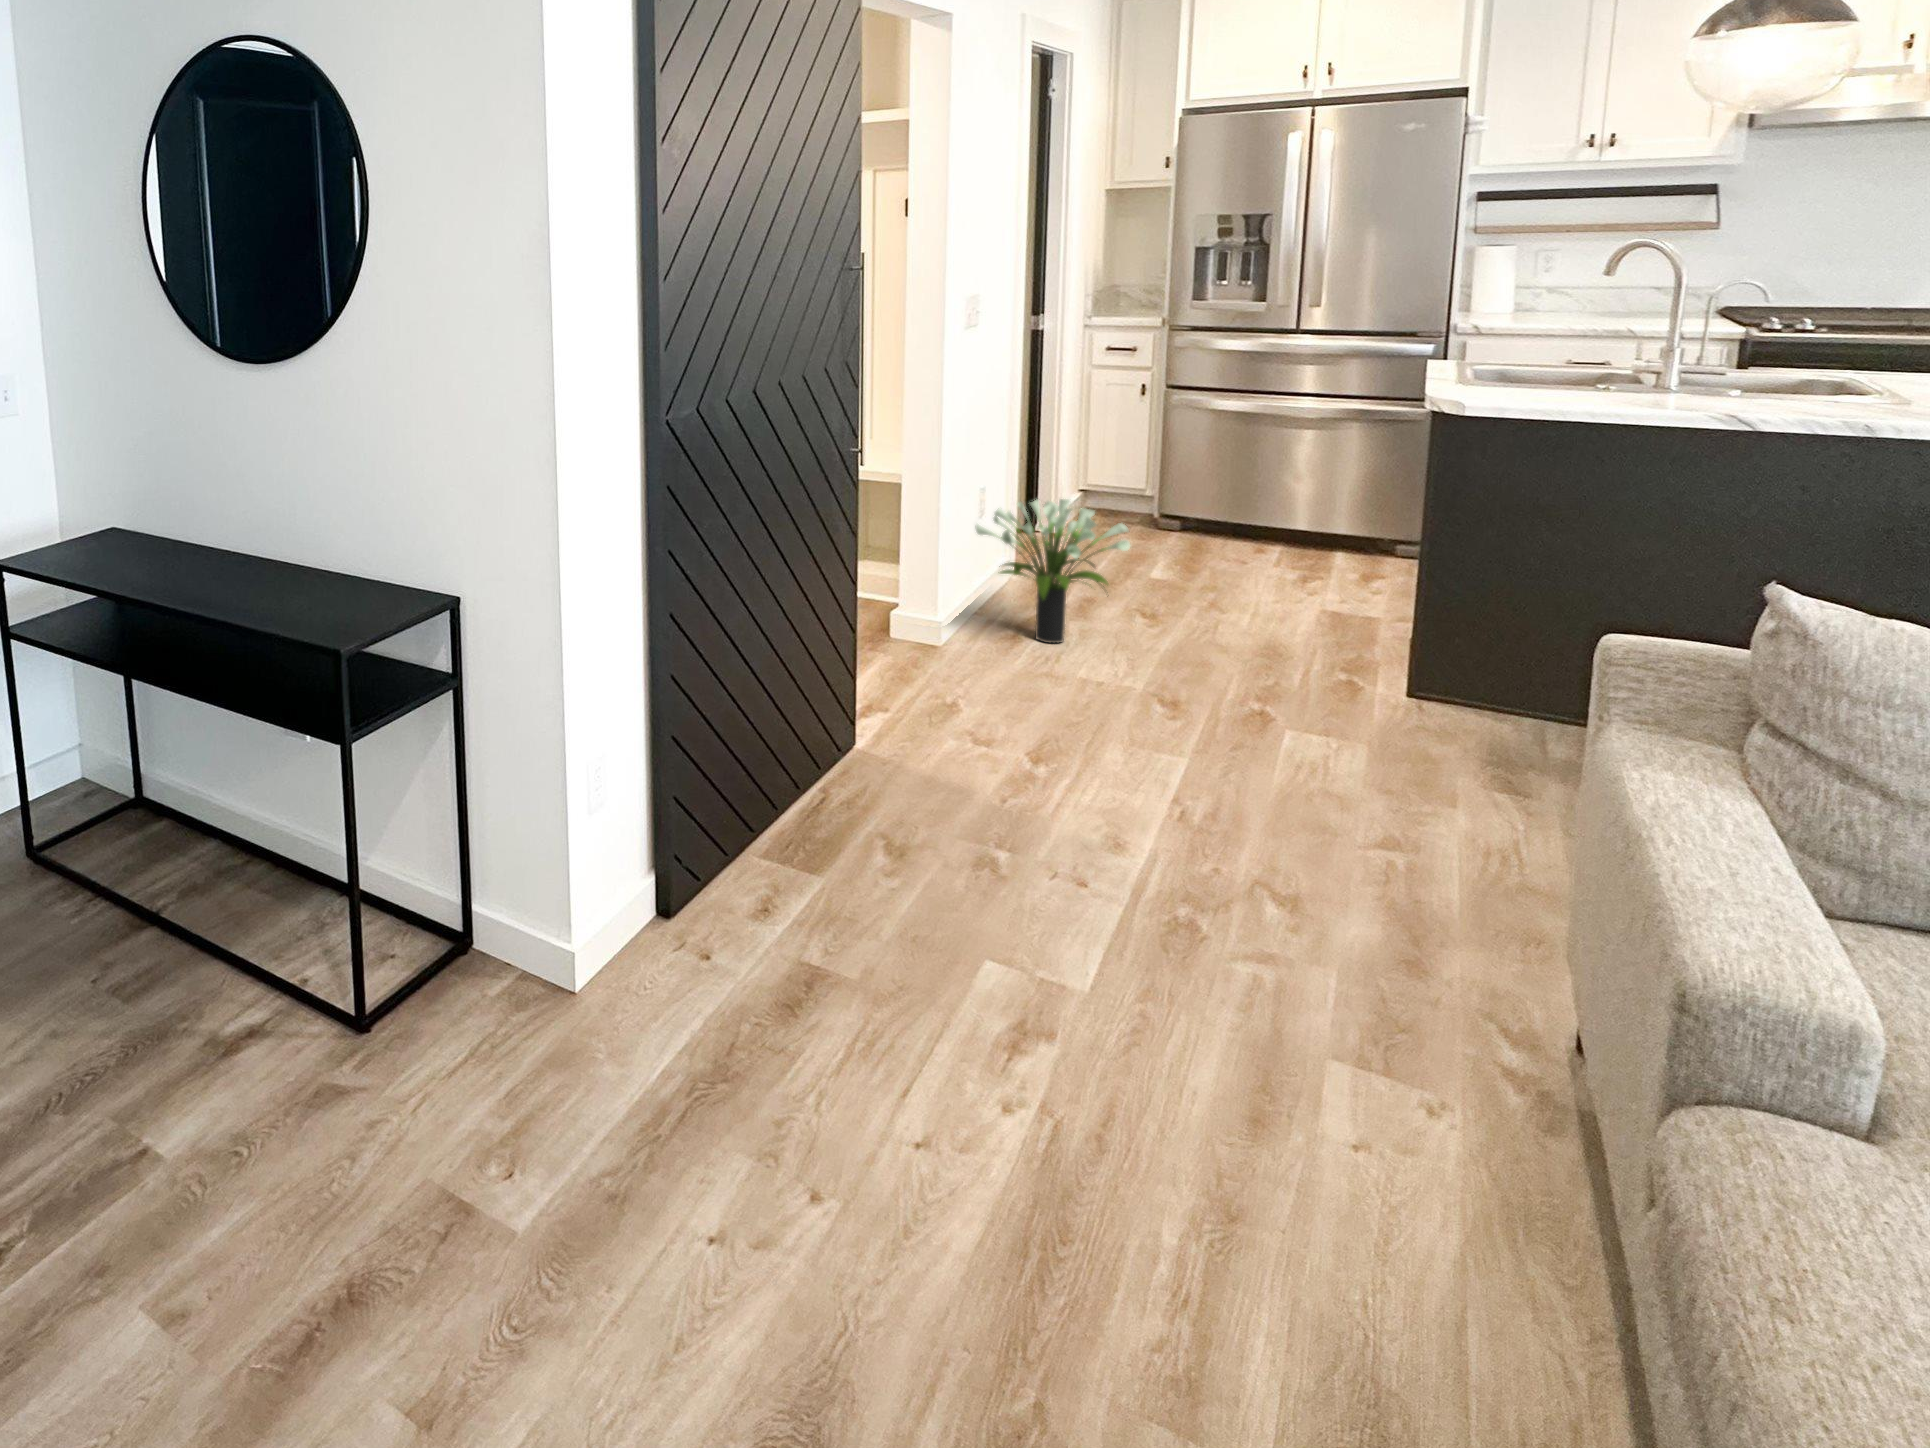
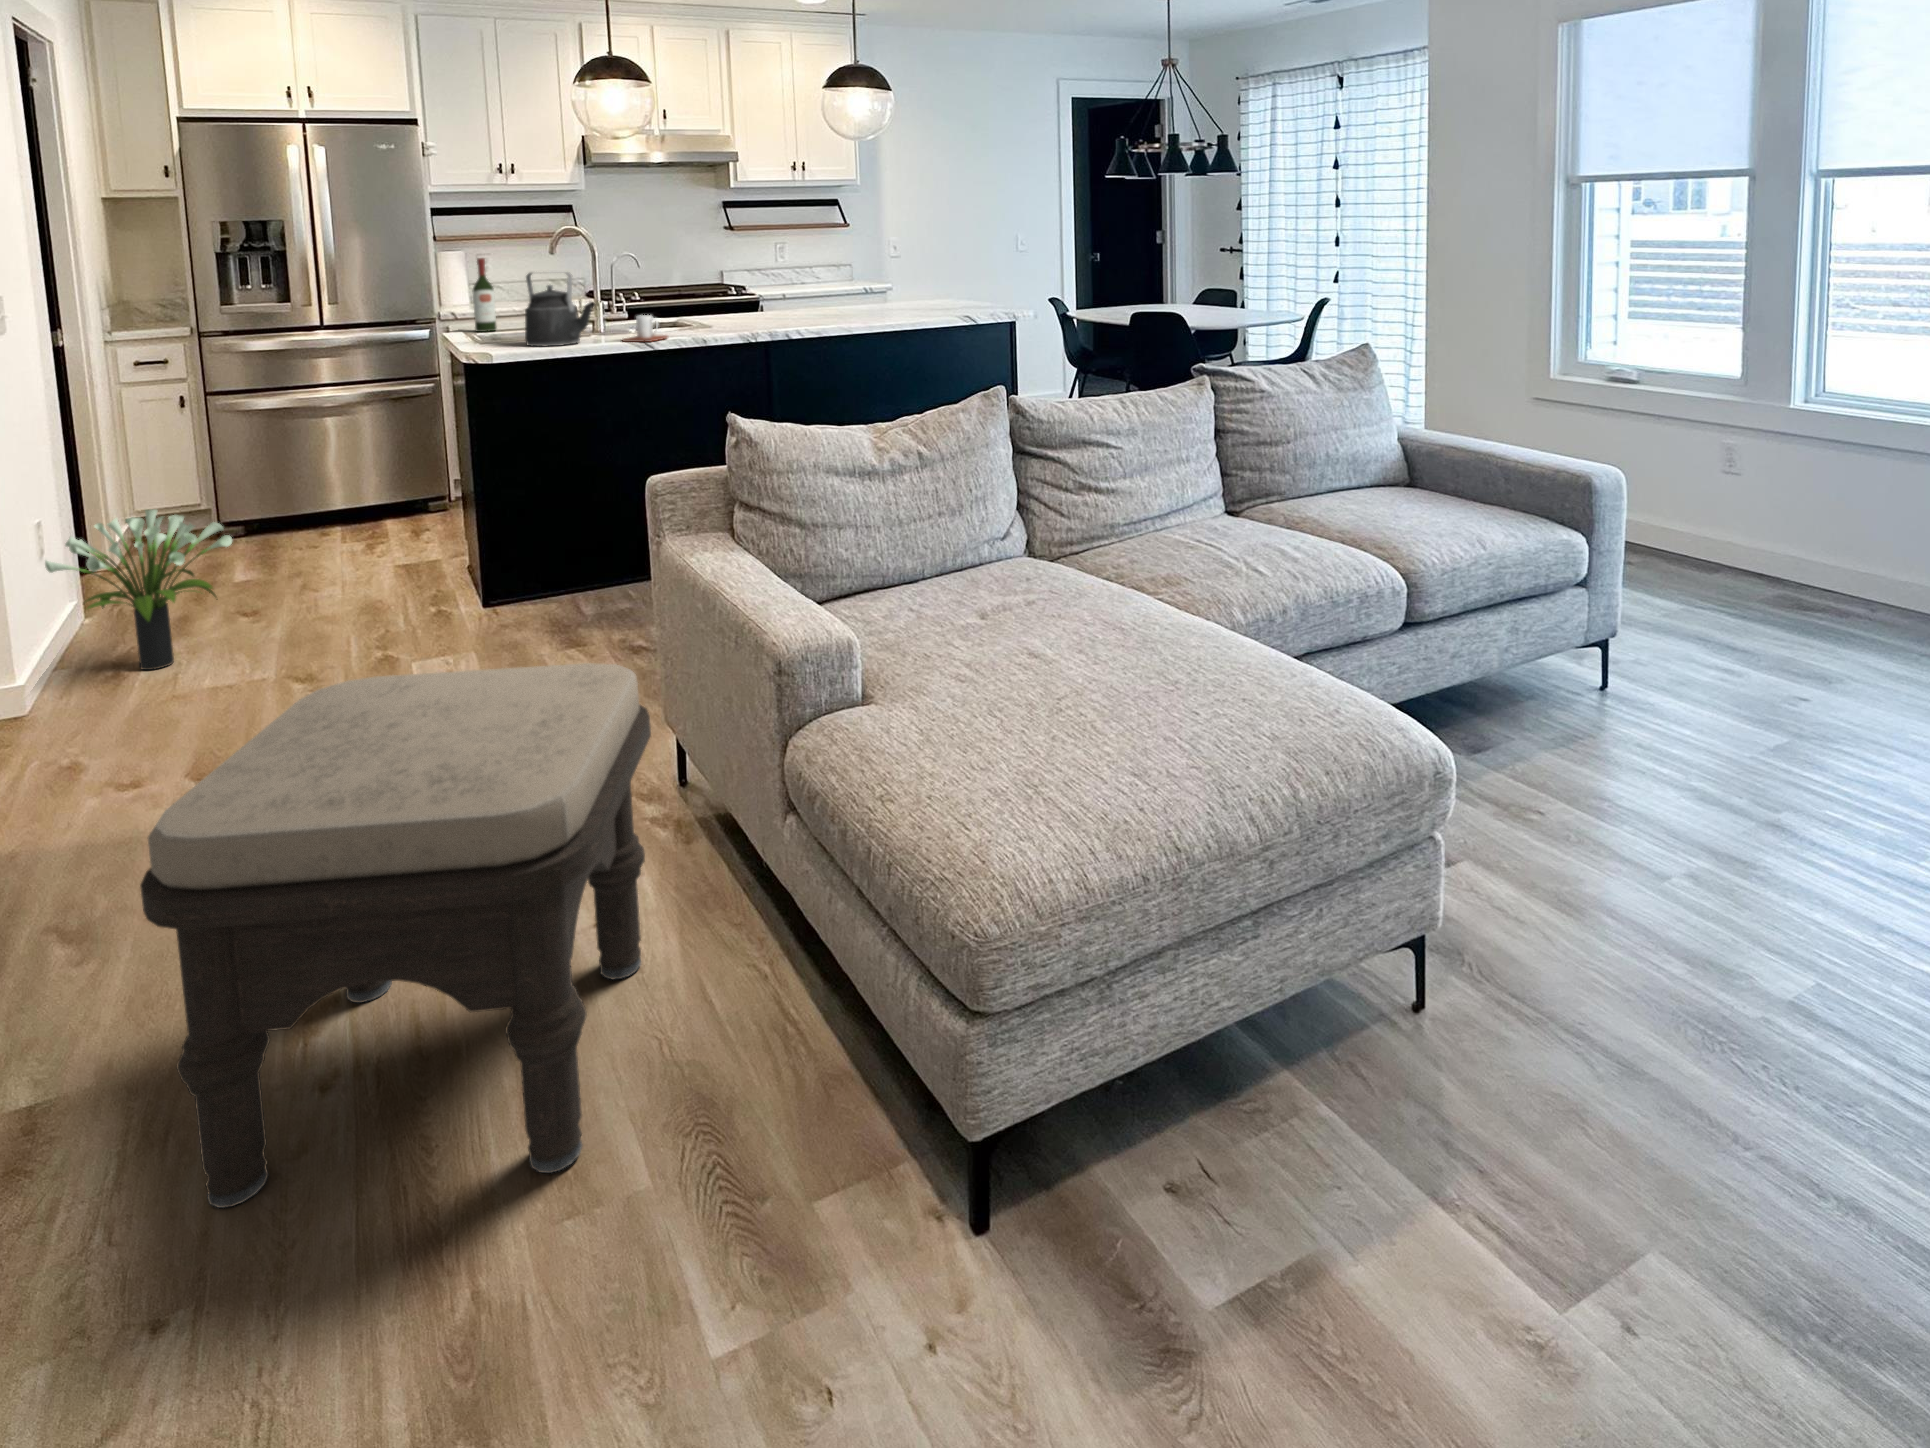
wine bottle: none [1486,266,1524,361] -> present [473,258,496,332]
kettle: none [1539,296,1671,399] -> present [525,272,595,346]
mug: none [1715,370,1817,412] -> present [622,315,668,342]
ottoman: none [870,744,1456,1373] -> present [140,663,651,1208]

